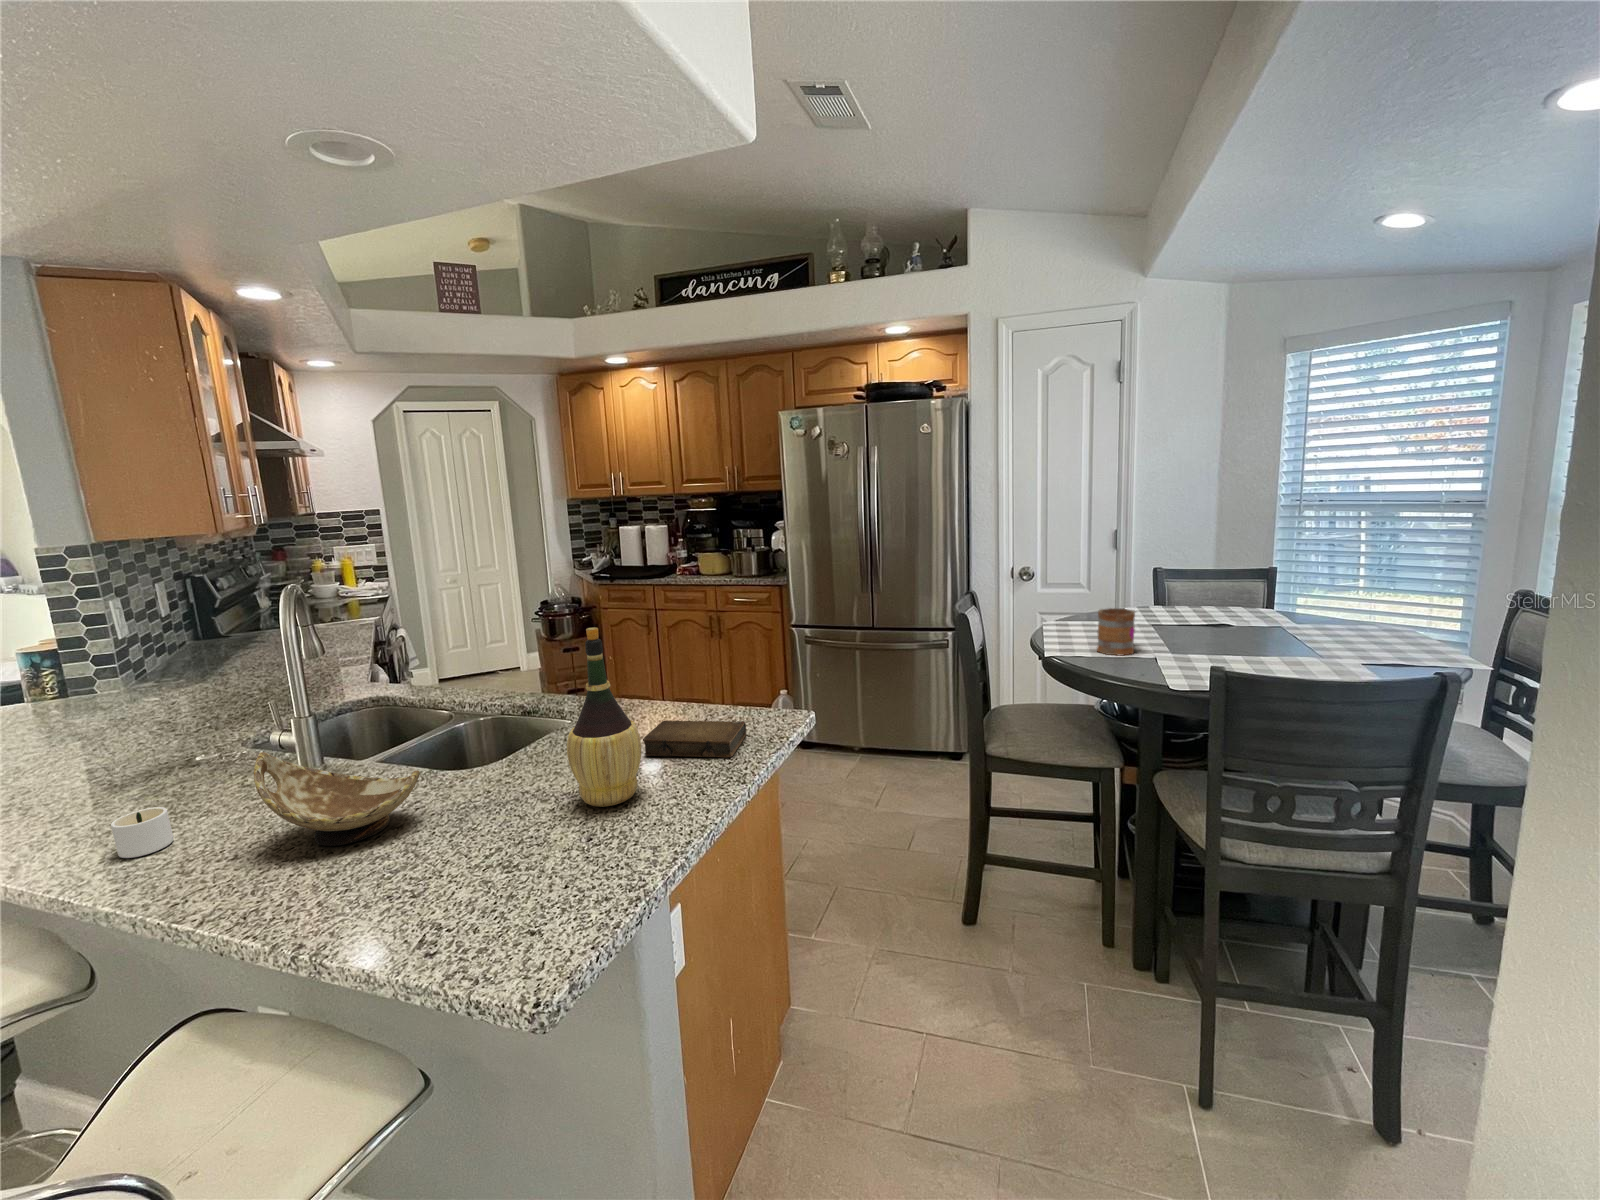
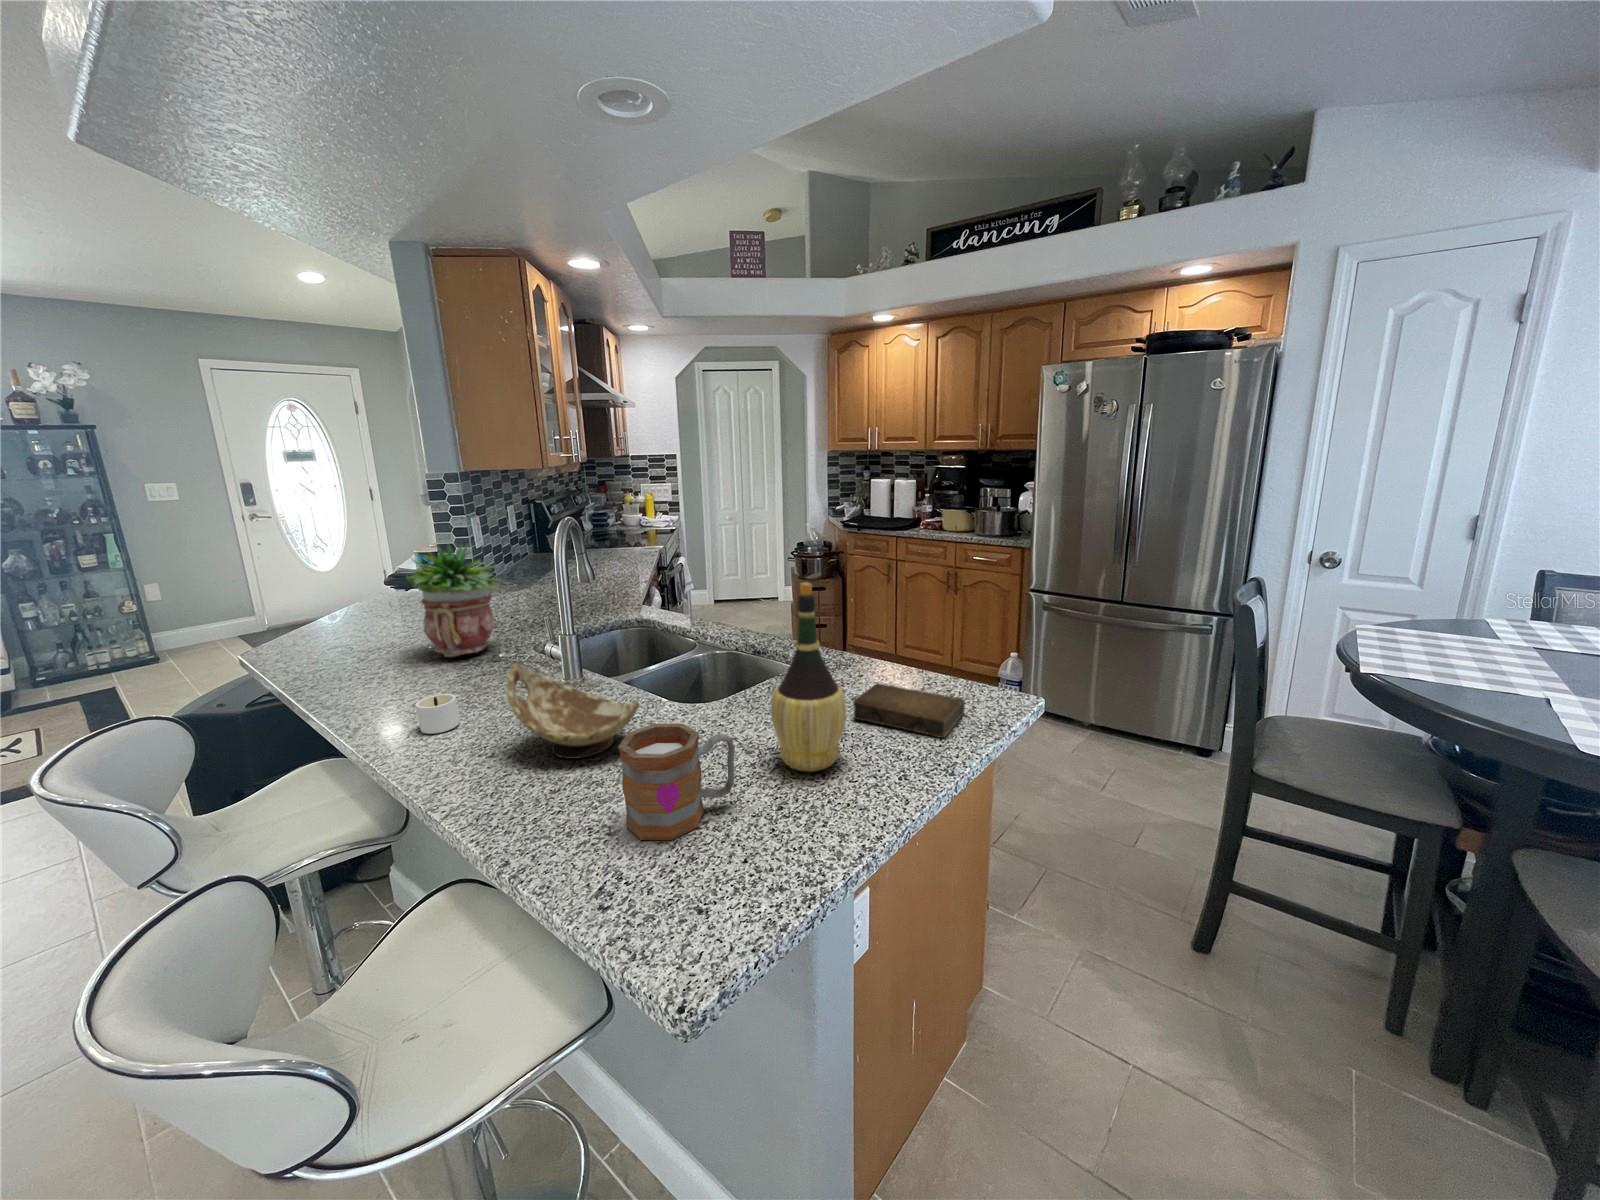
mug: present [1097,608,1135,656] -> present [618,724,735,840]
potted plant: none [31,629,208,775] -> present [399,543,504,657]

